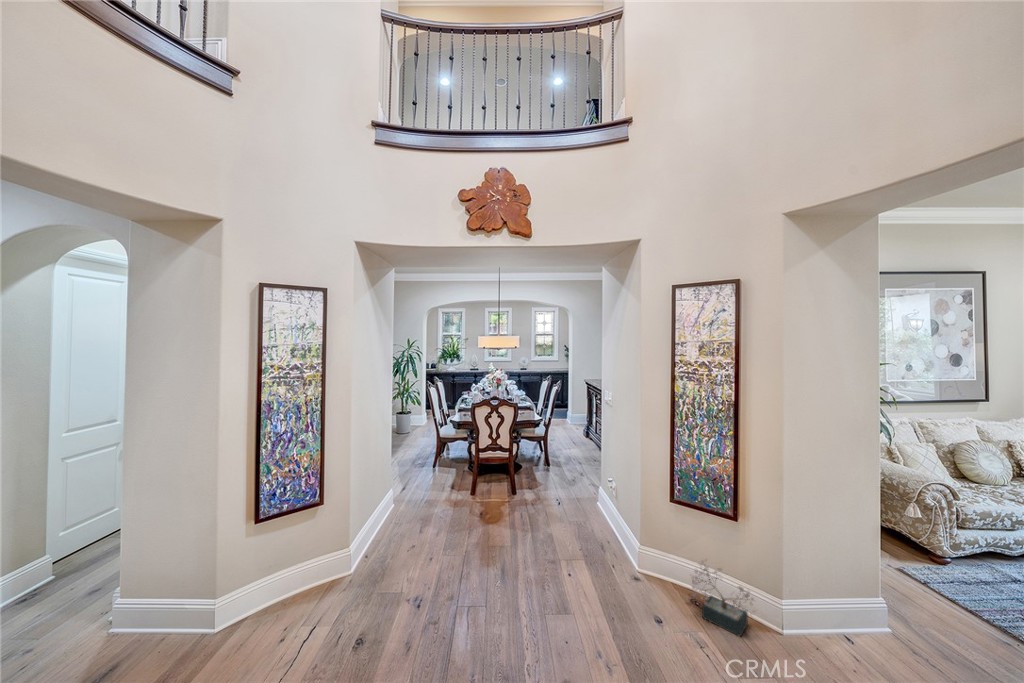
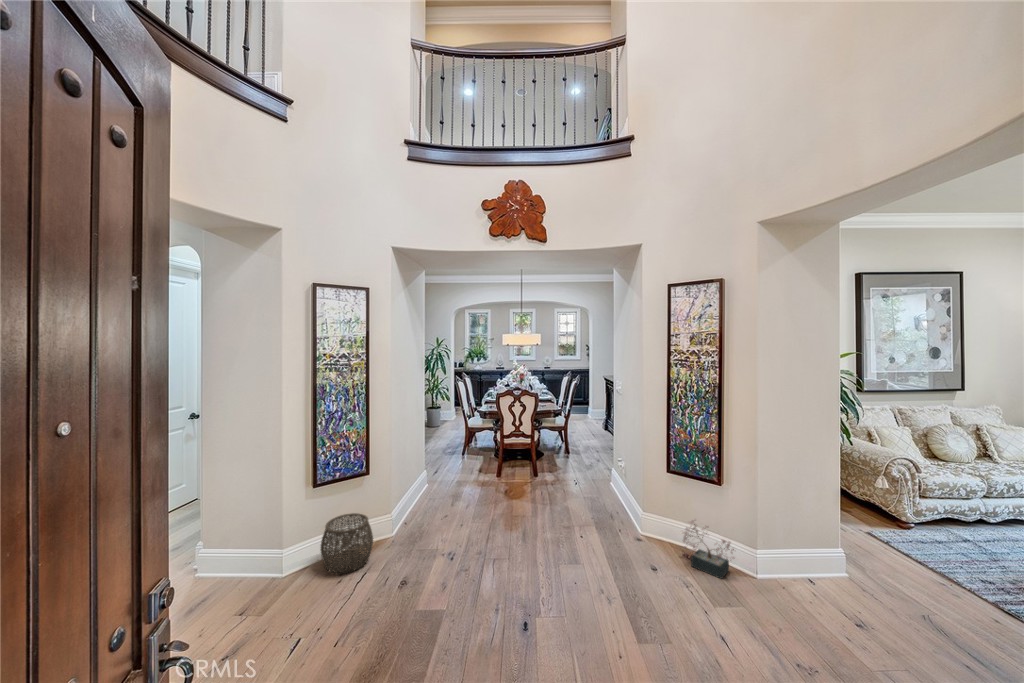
woven basket: none [260,552,327,631] -> present [320,513,373,574]

